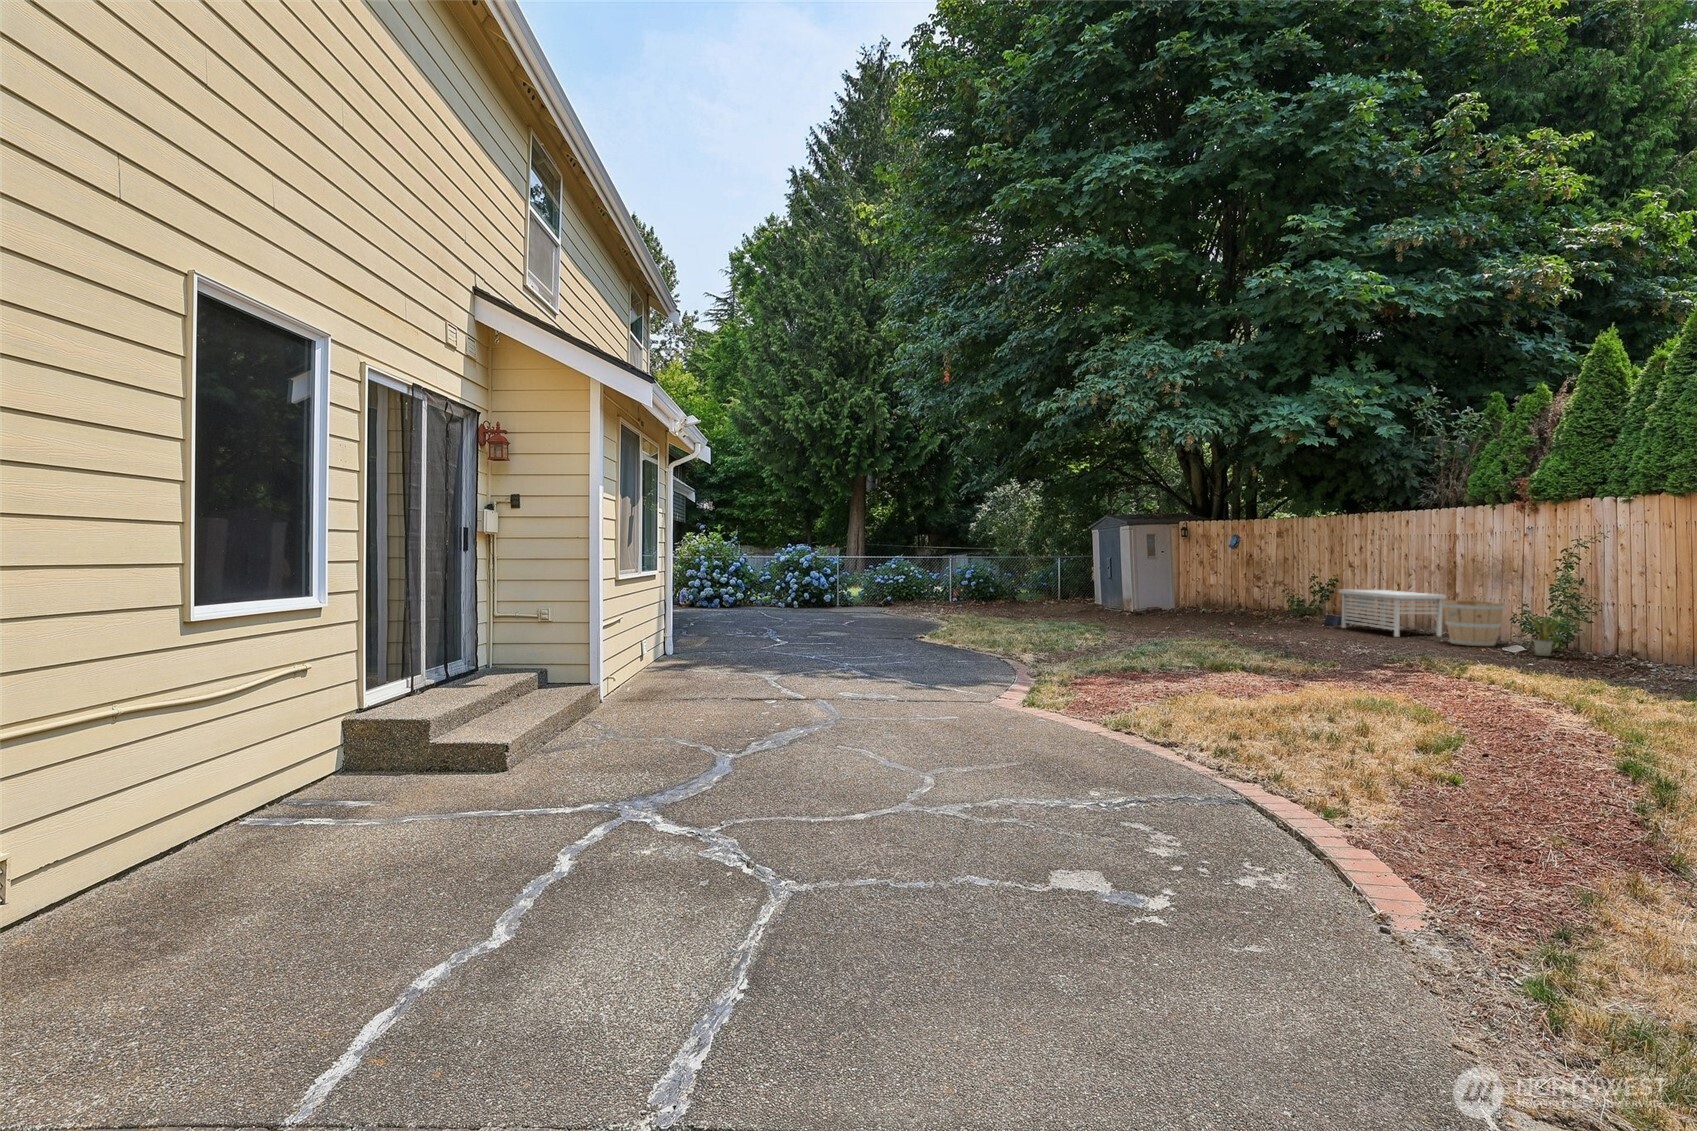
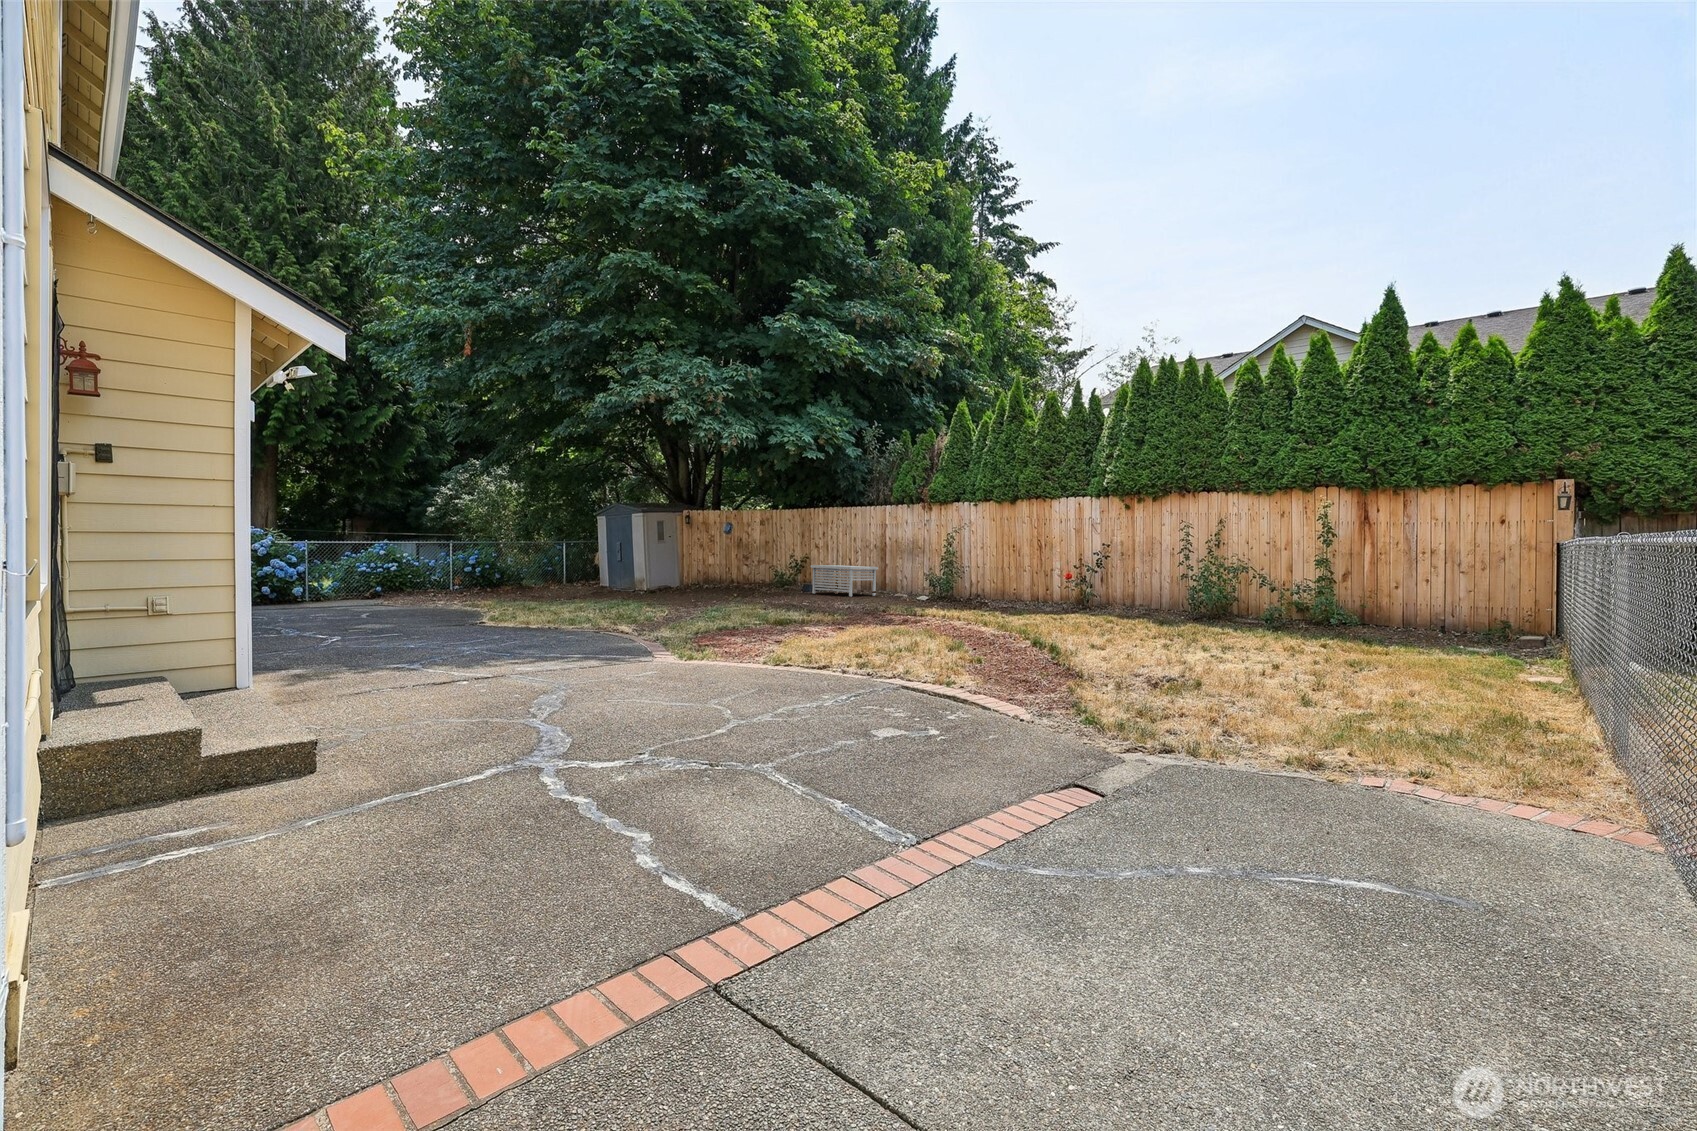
wooden bucket: present [1442,599,1506,646] -> none [879,569,914,599]
potted plant: present [1512,616,1564,656] -> none [921,575,952,602]

